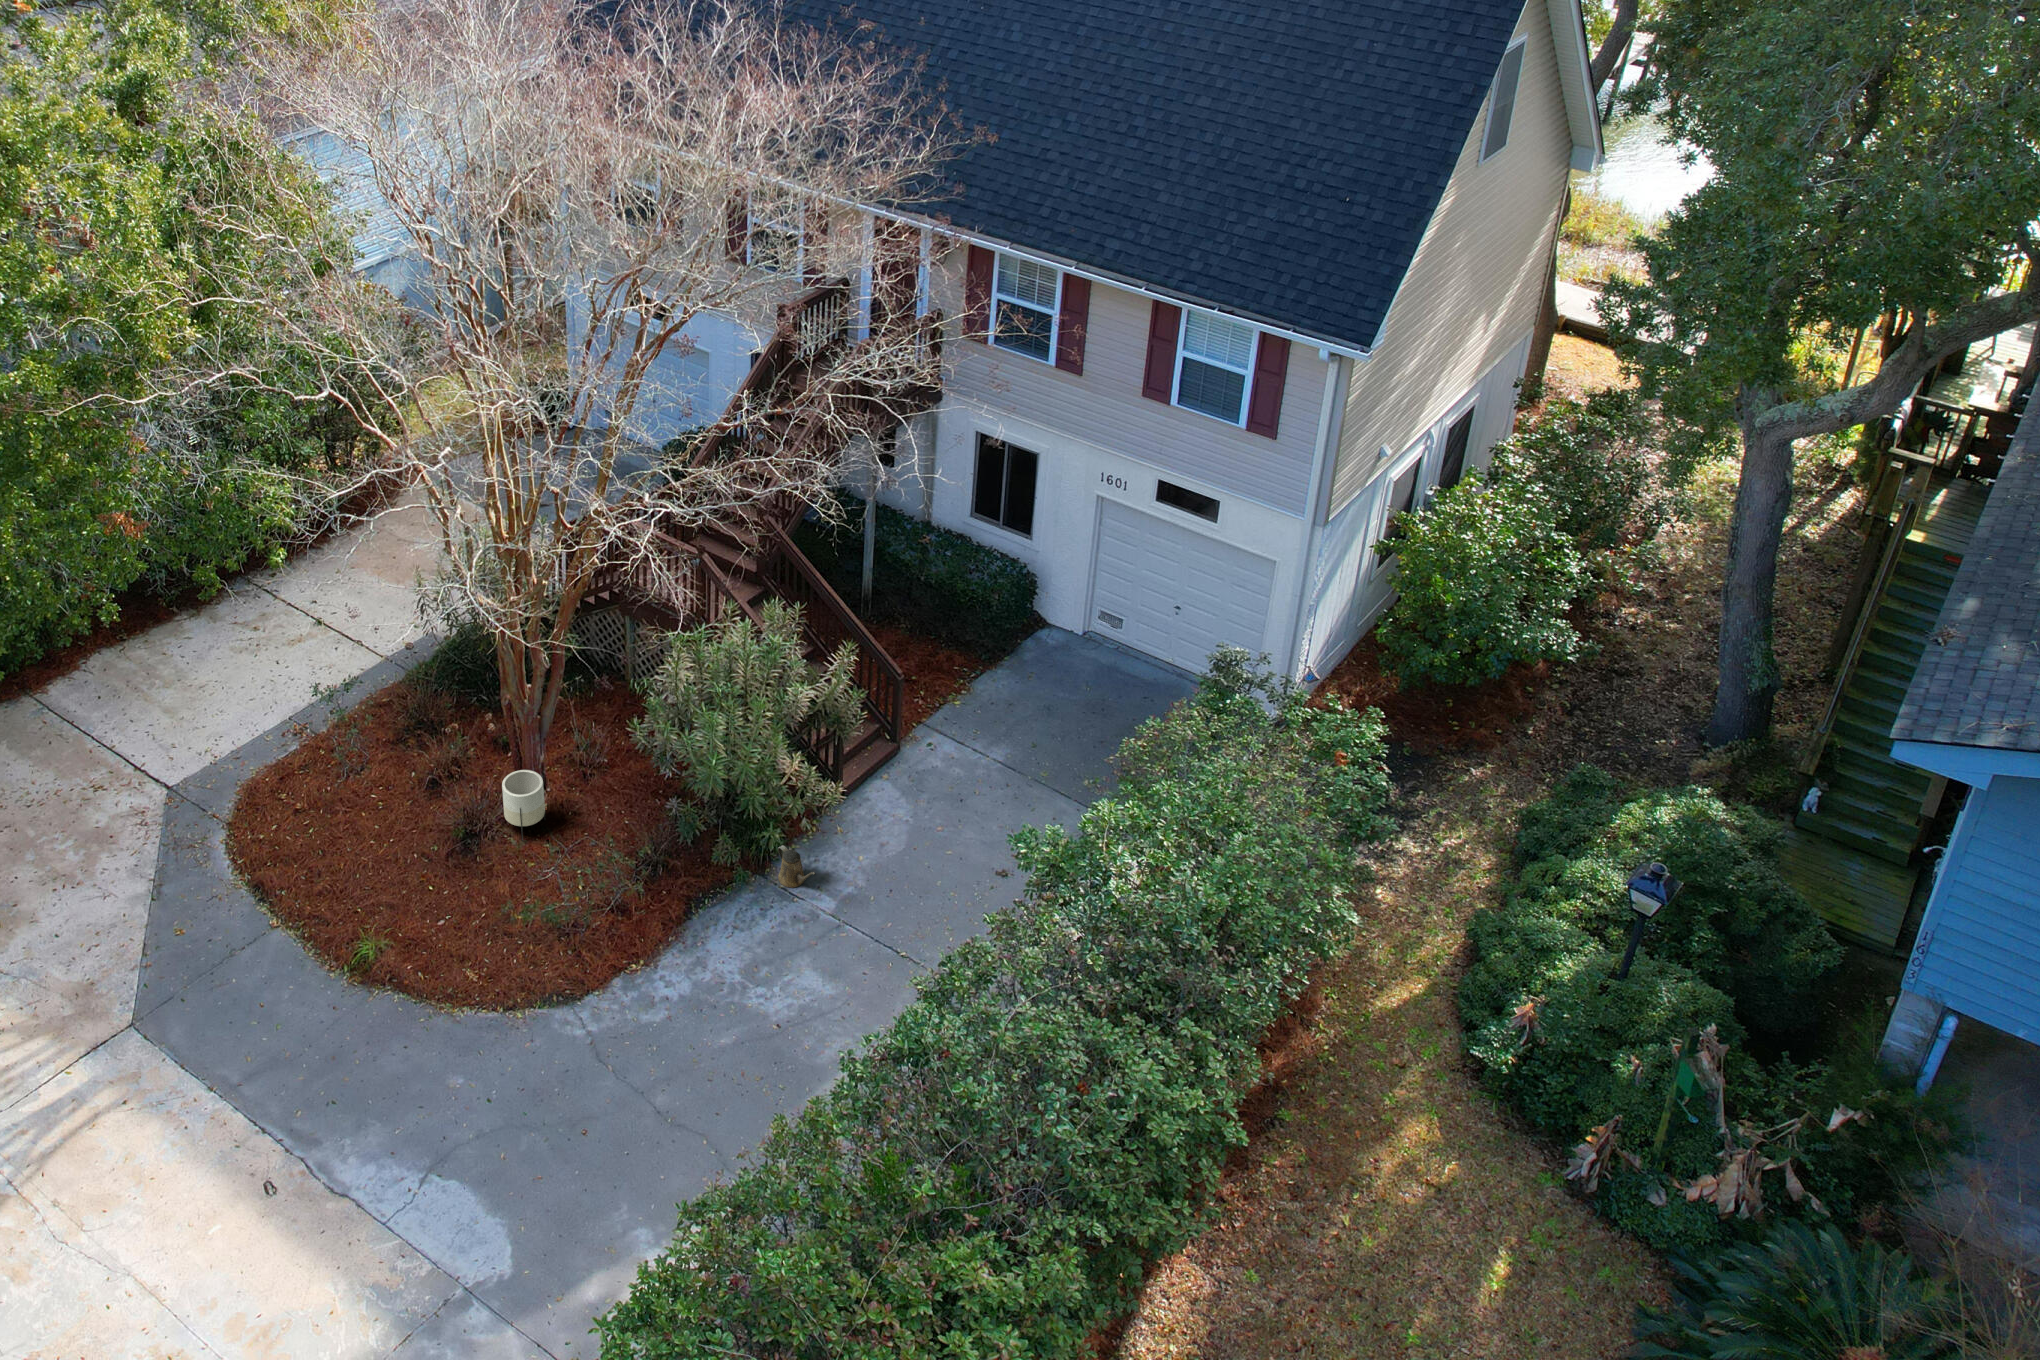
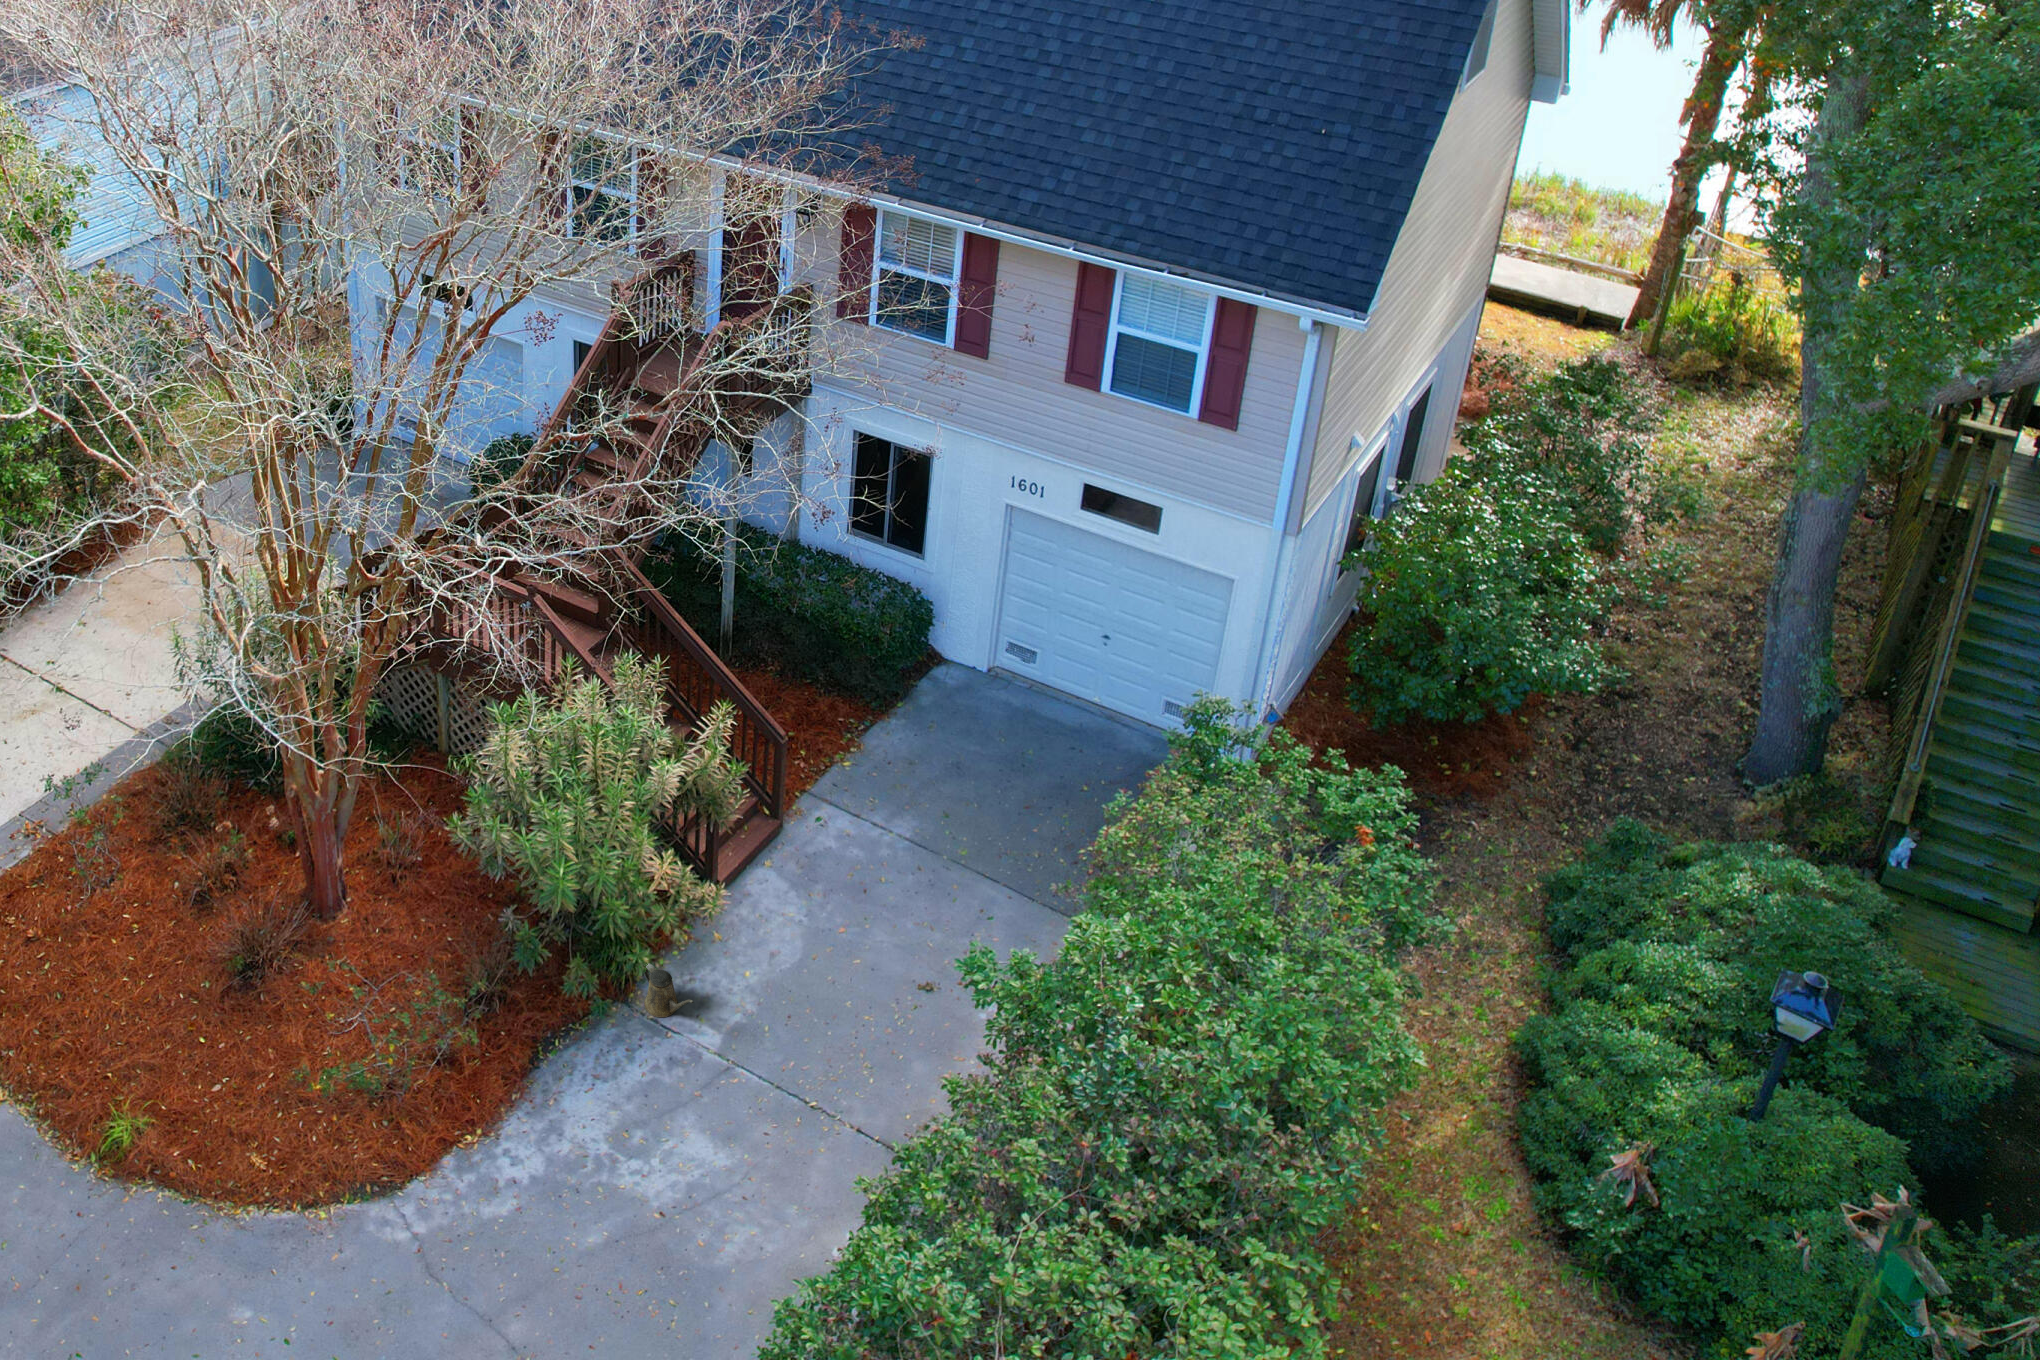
planter: present [502,770,546,841] -> none [290,878,347,970]

